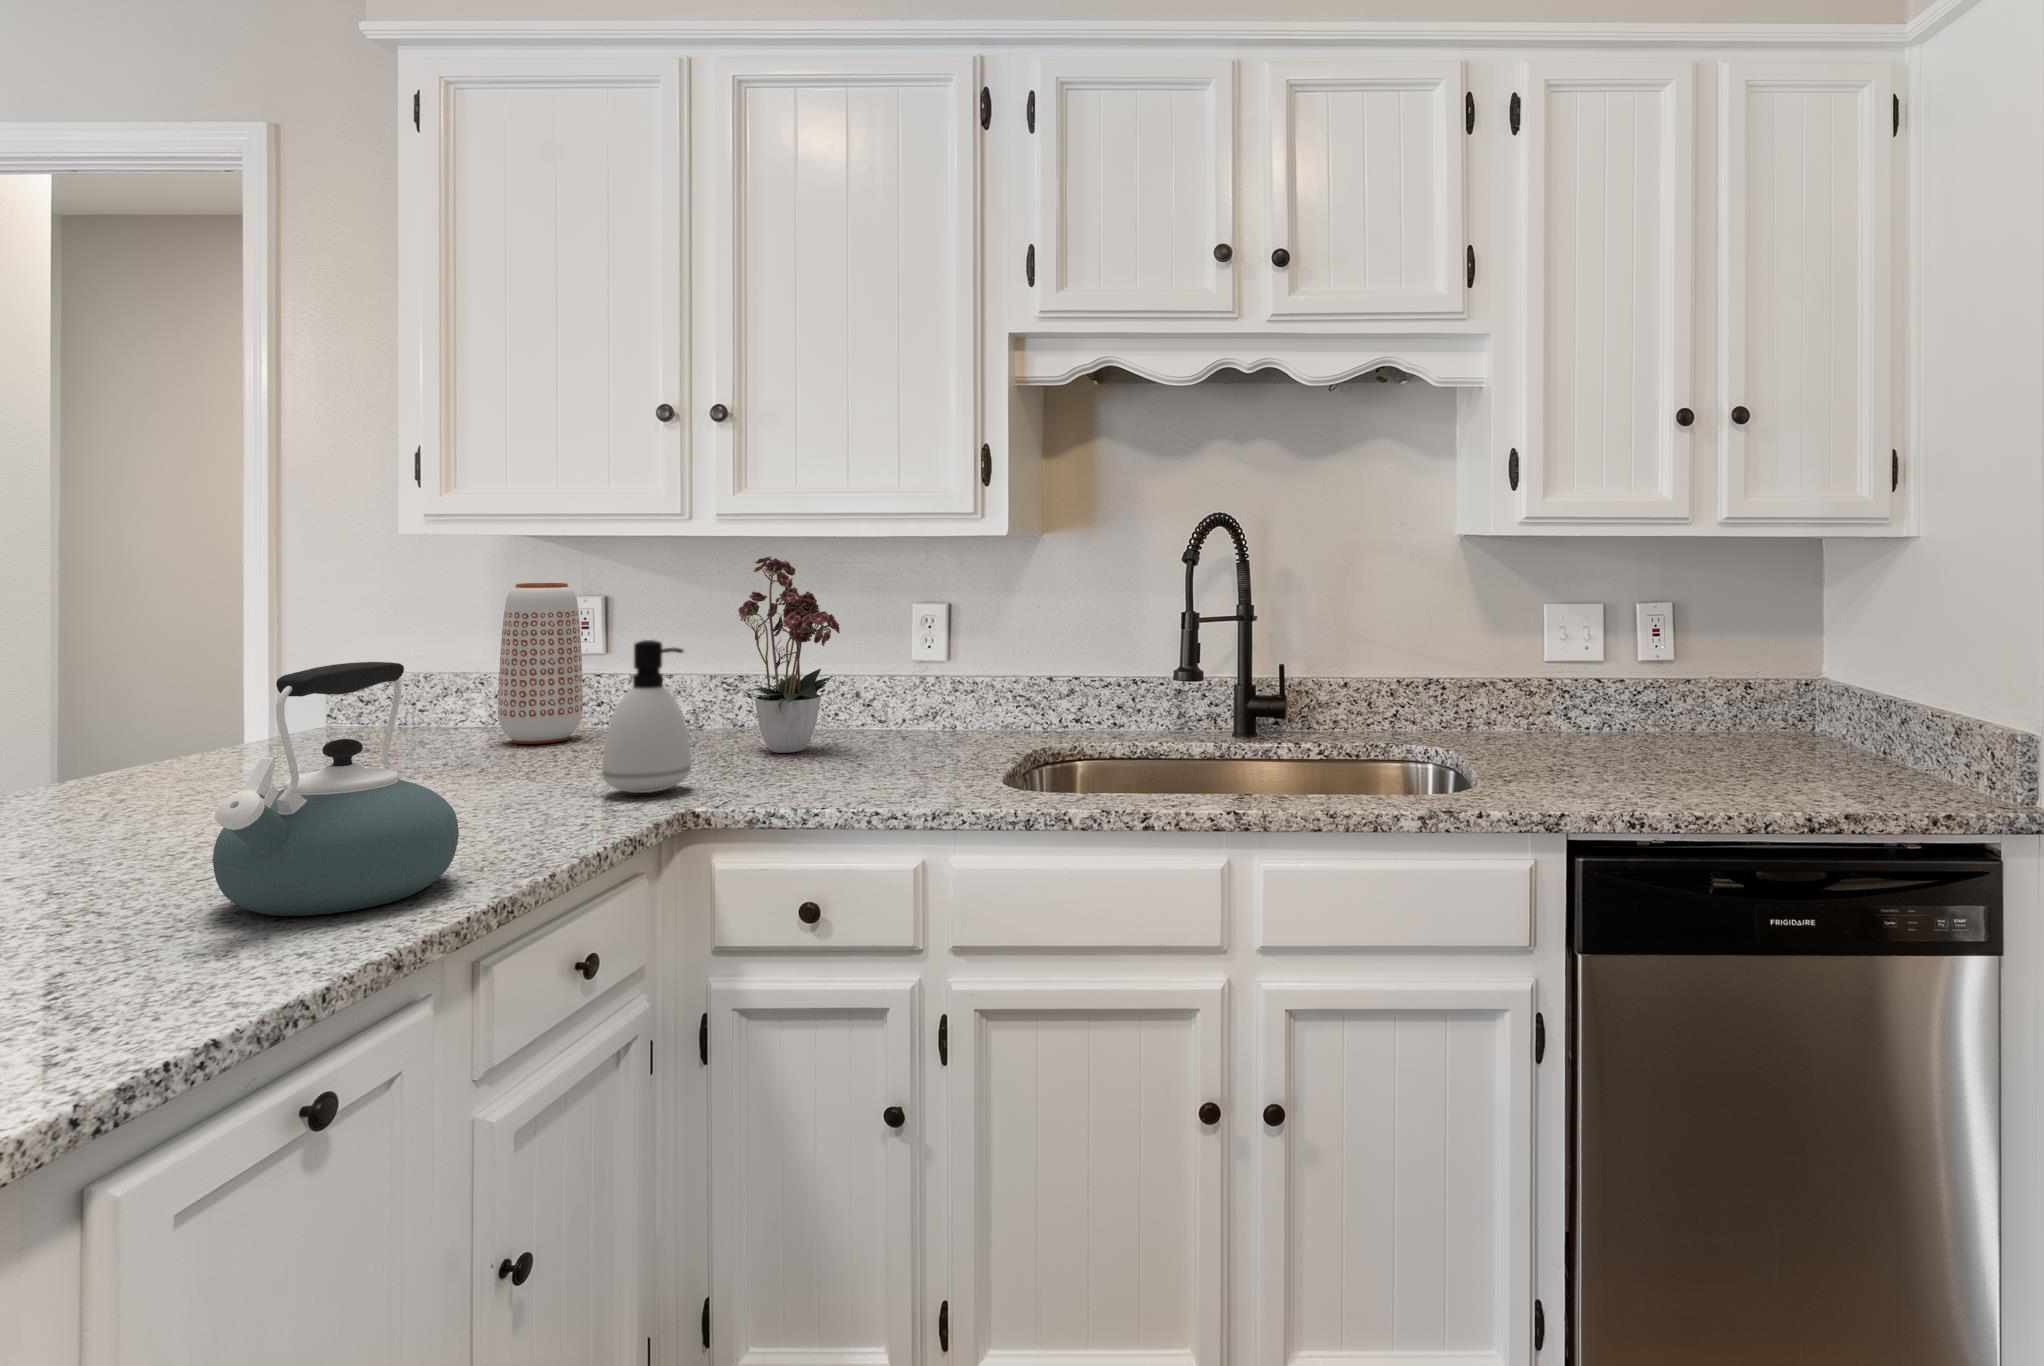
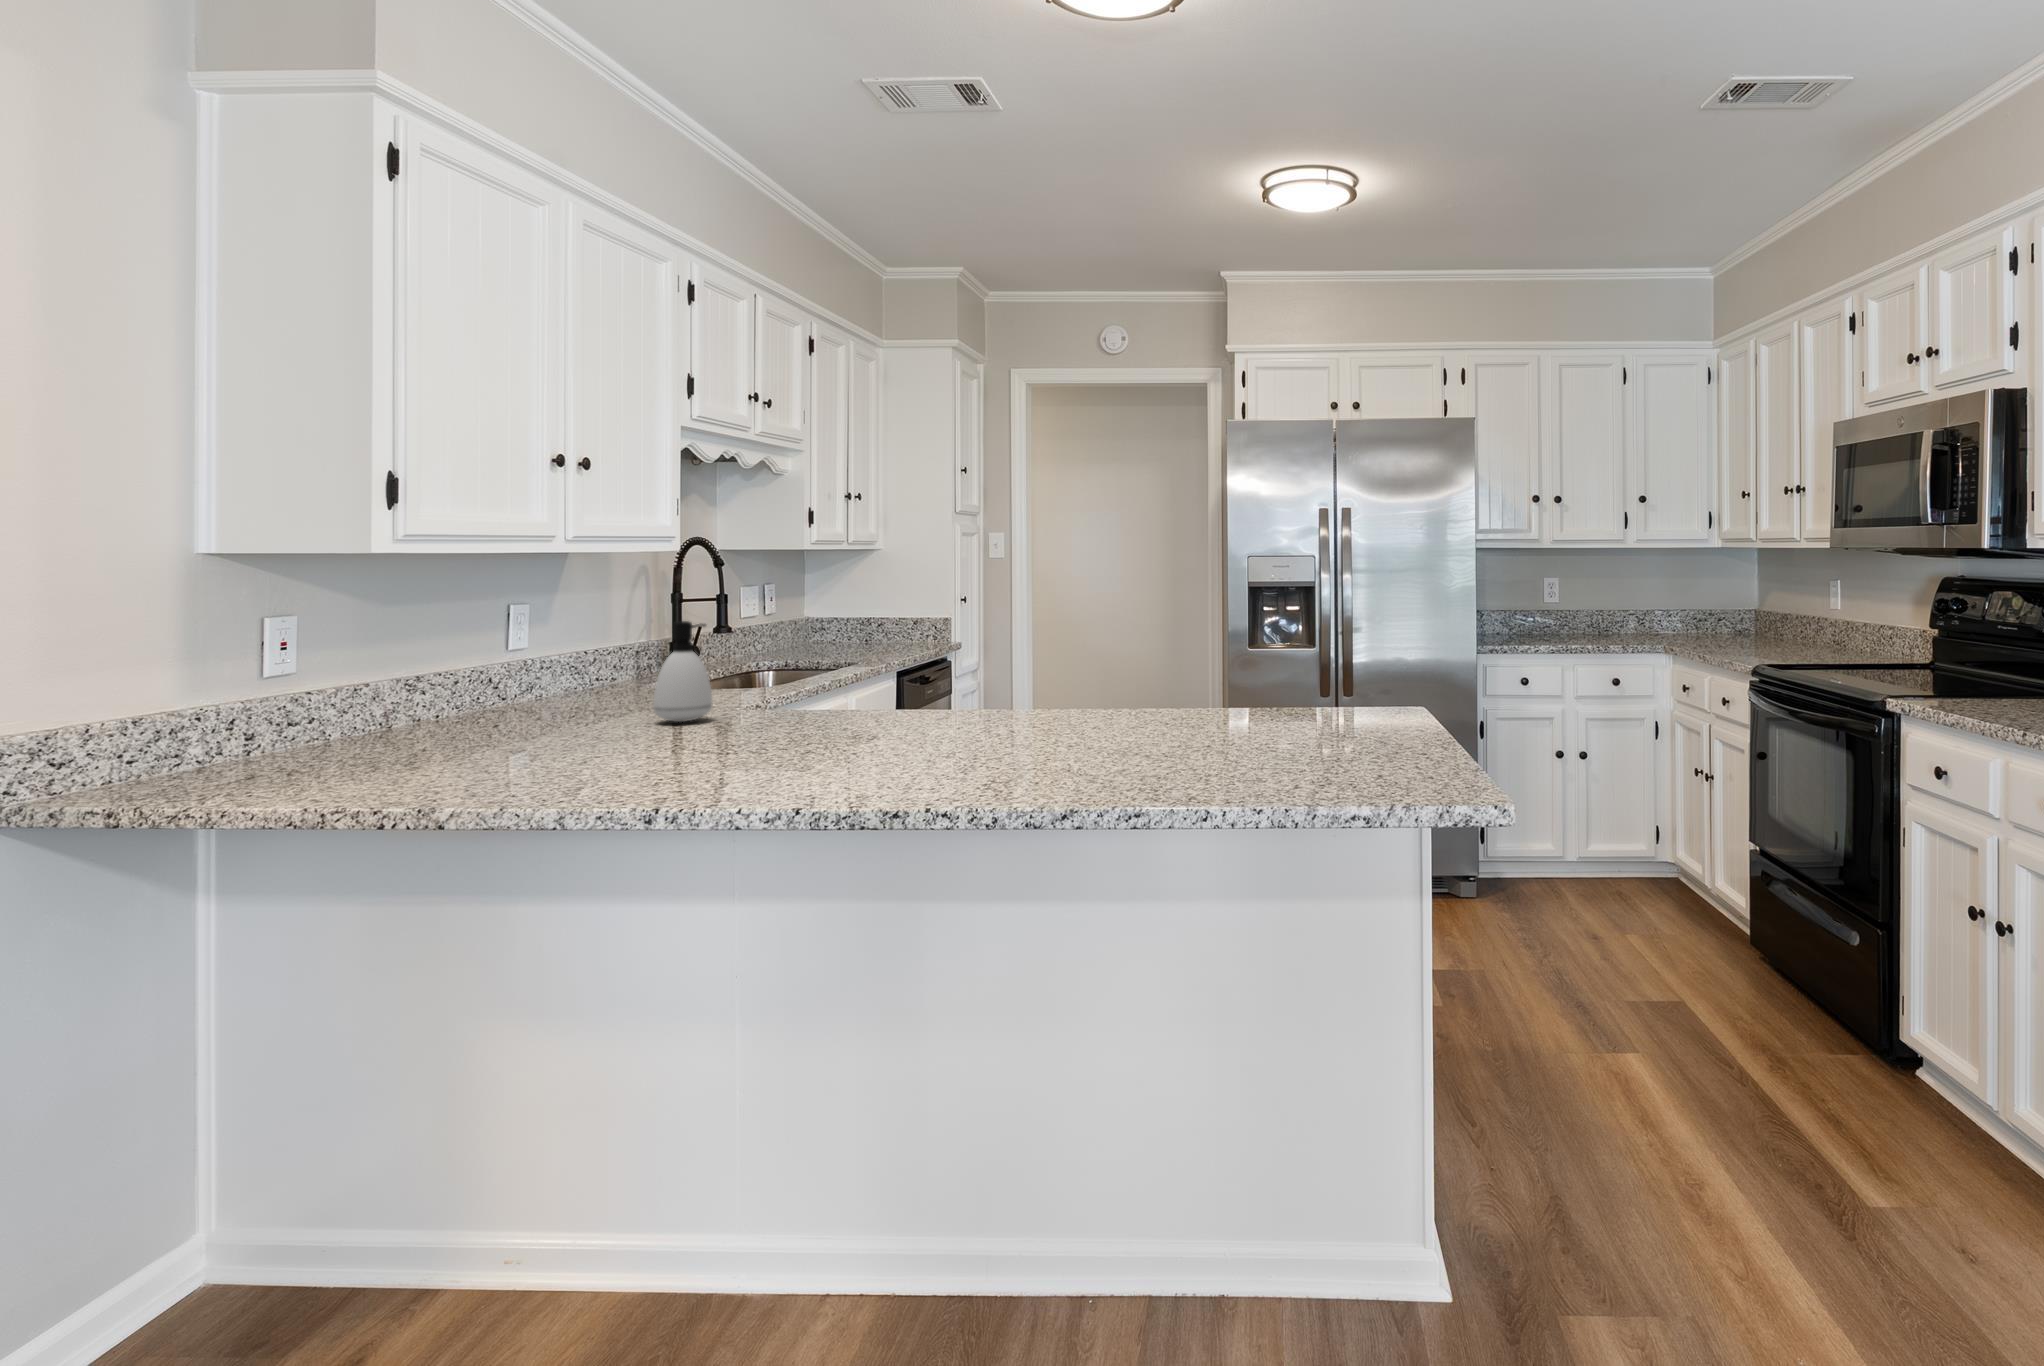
flower arrangement: present [738,556,840,753] -> none [503,562,611,717]
vase: present [498,583,583,744] -> none [304,601,391,755]
kettle: present [213,662,459,916] -> none [856,613,975,732]

